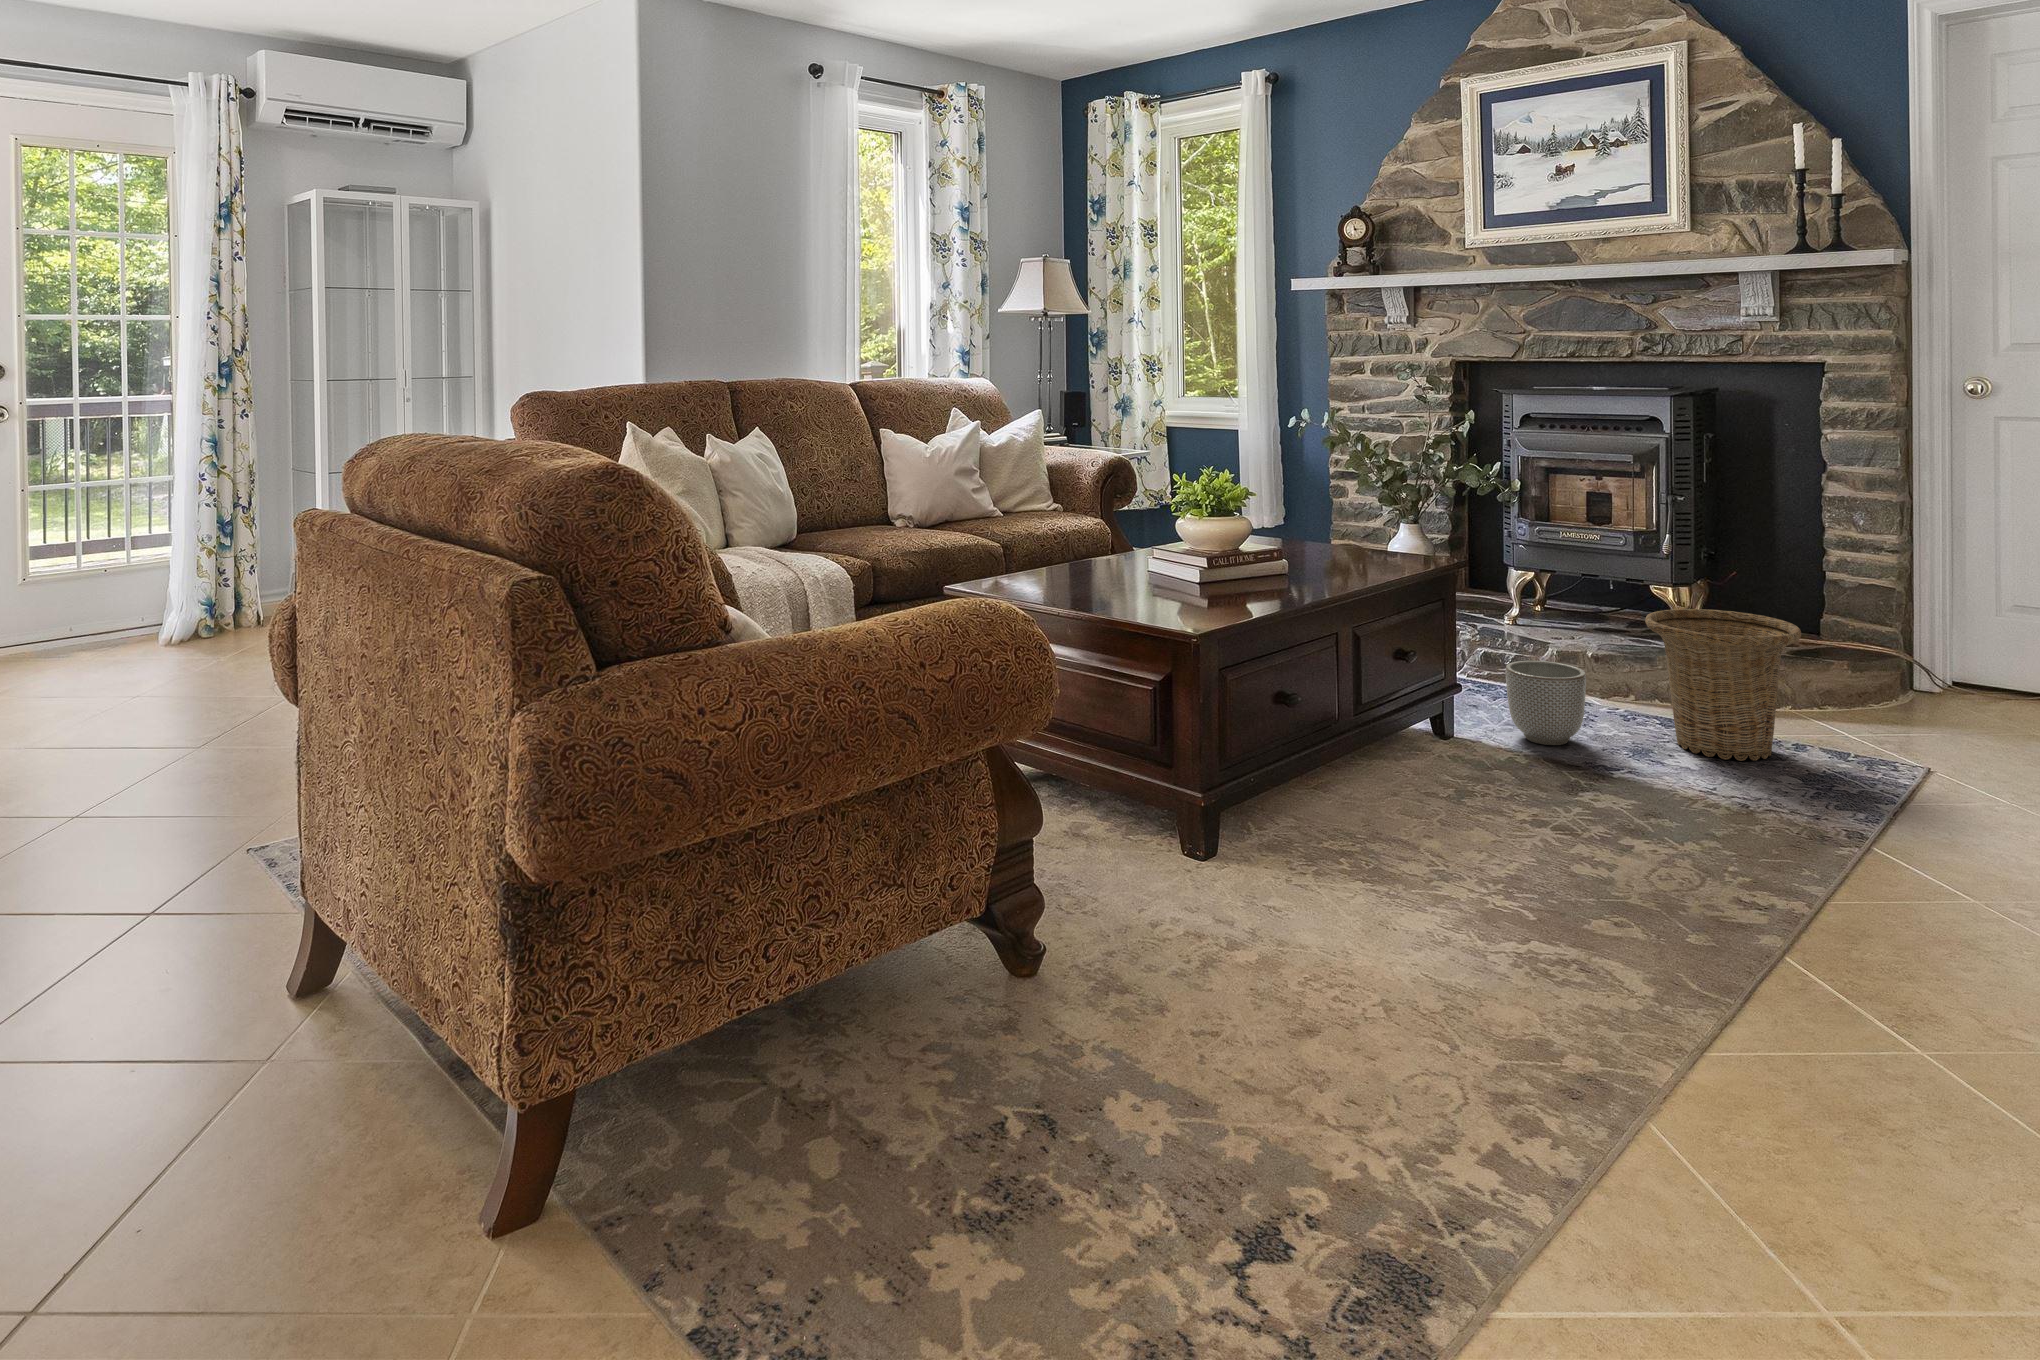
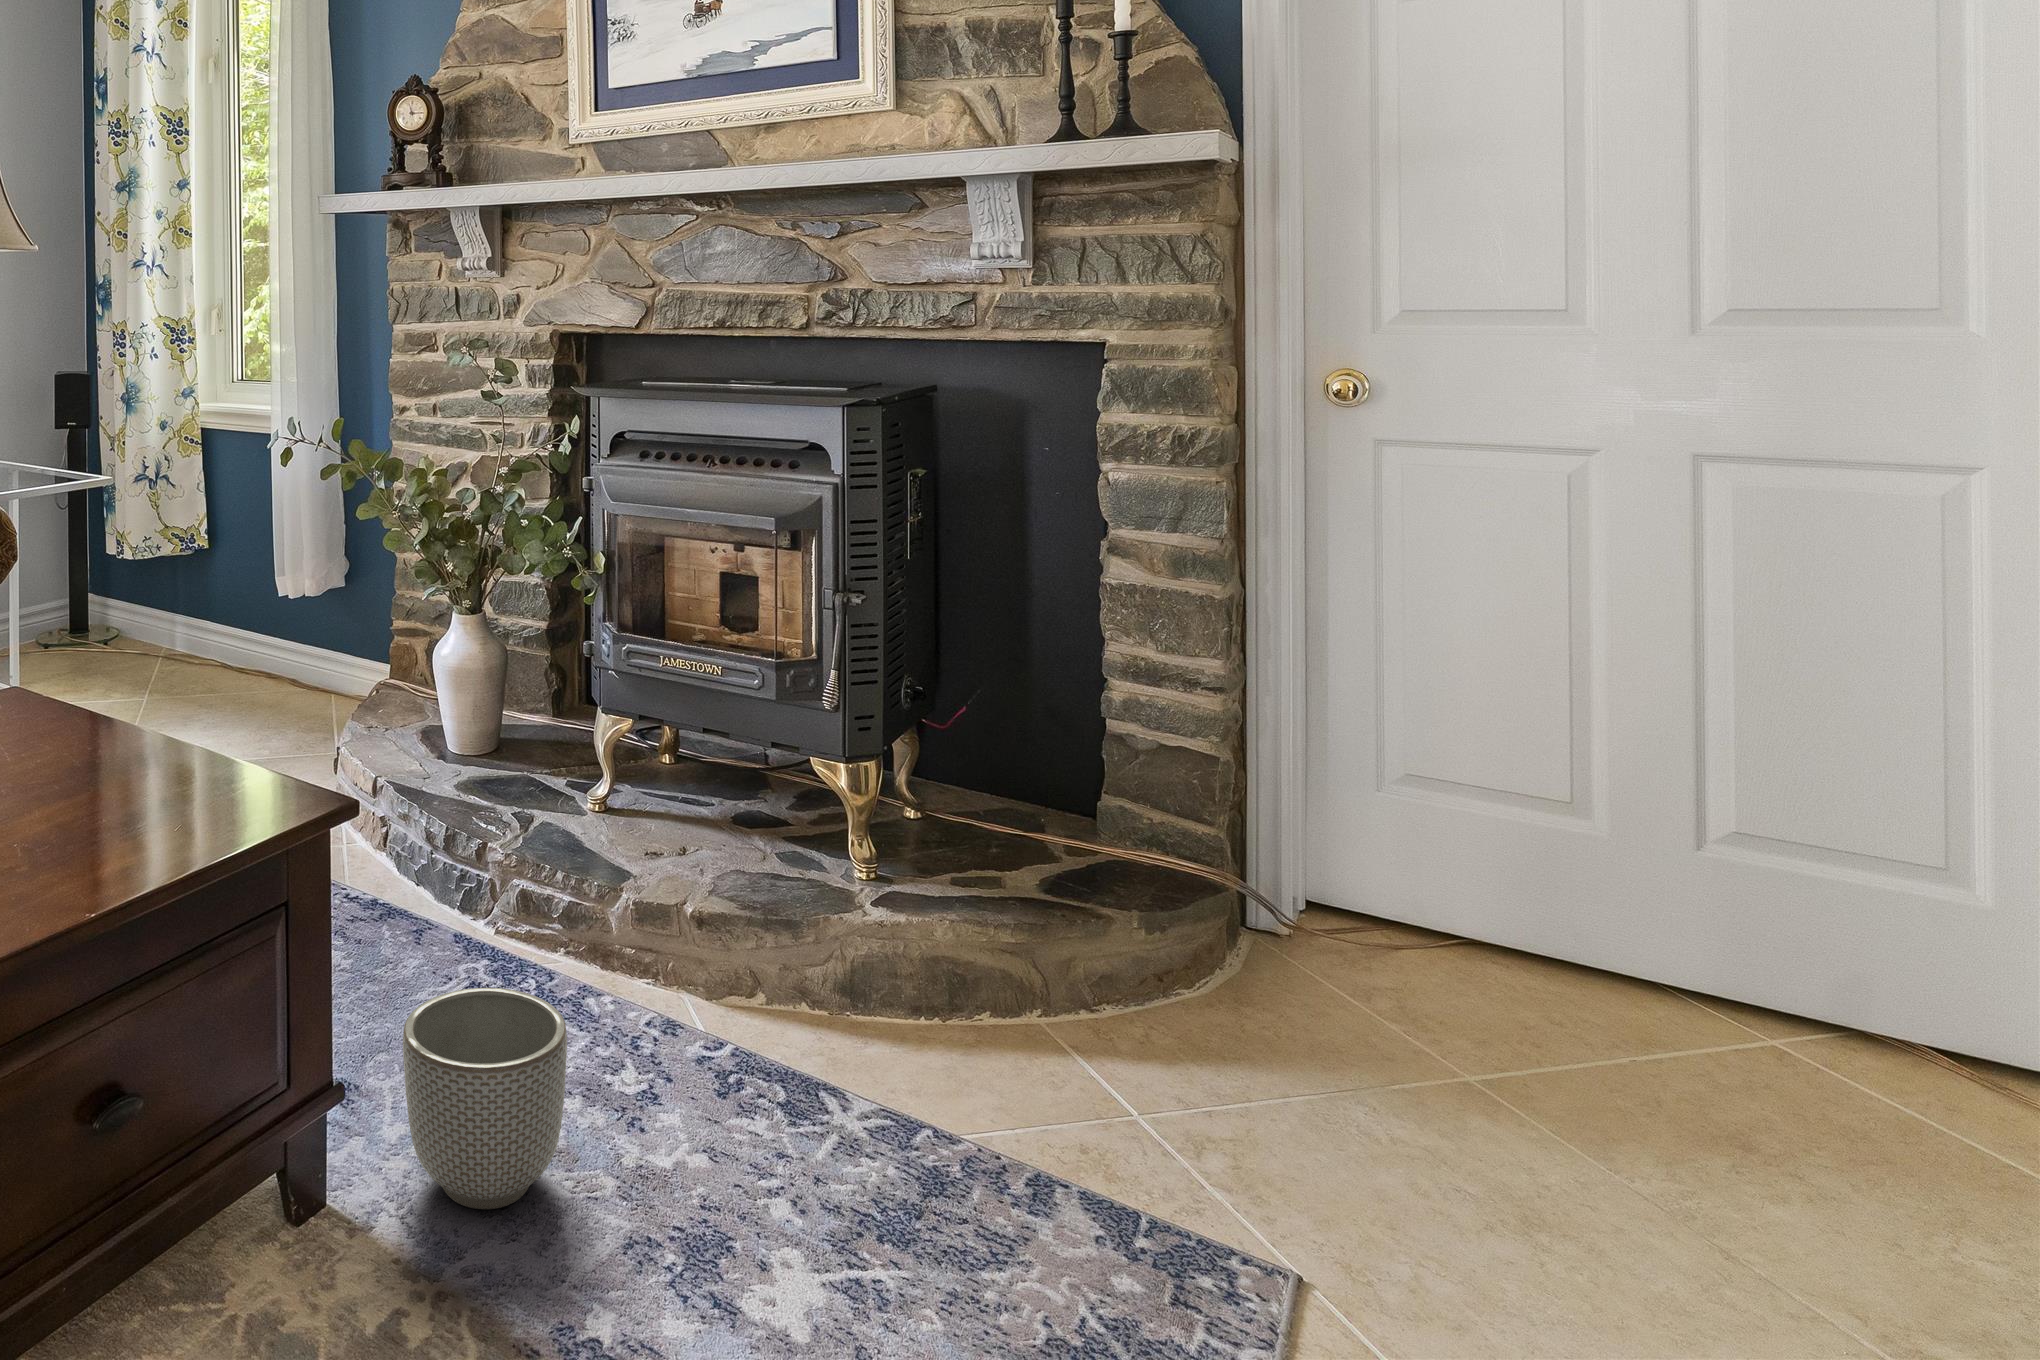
basket: present [1645,609,1801,761] -> none [700,860,1007,1252]

